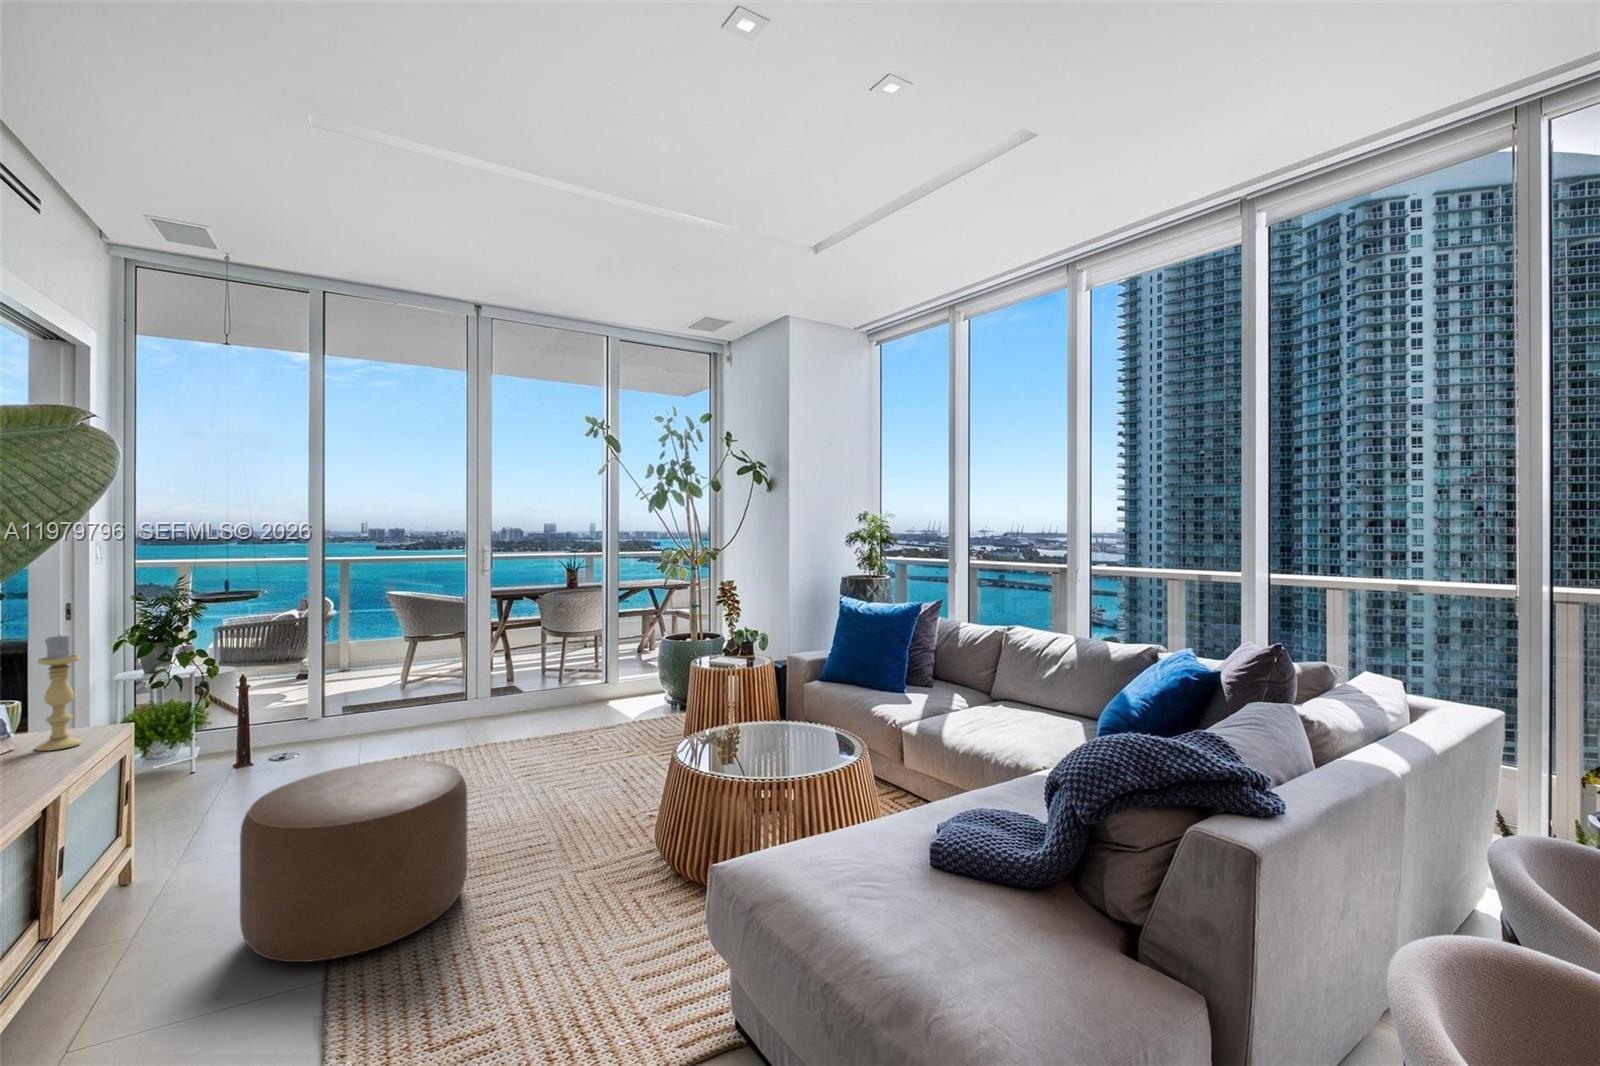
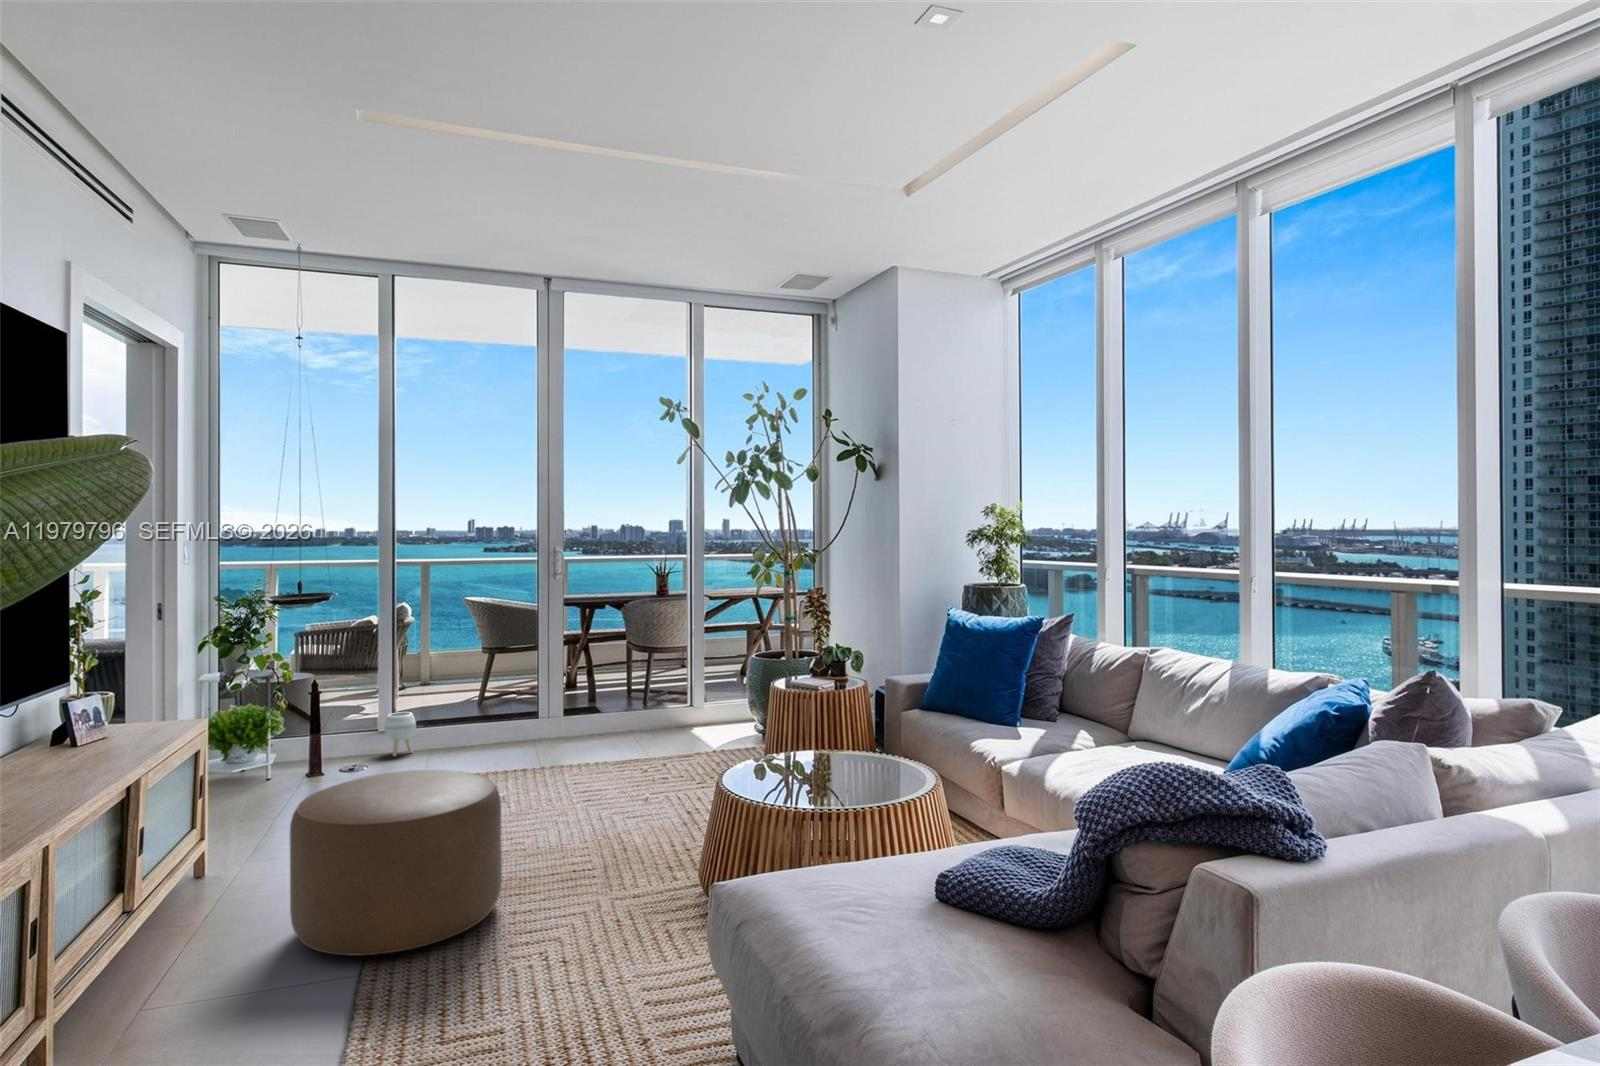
candle holder: present [36,634,81,751] -> none [126,630,162,740]
planter: none [318,698,350,741] -> present [384,712,416,757]

